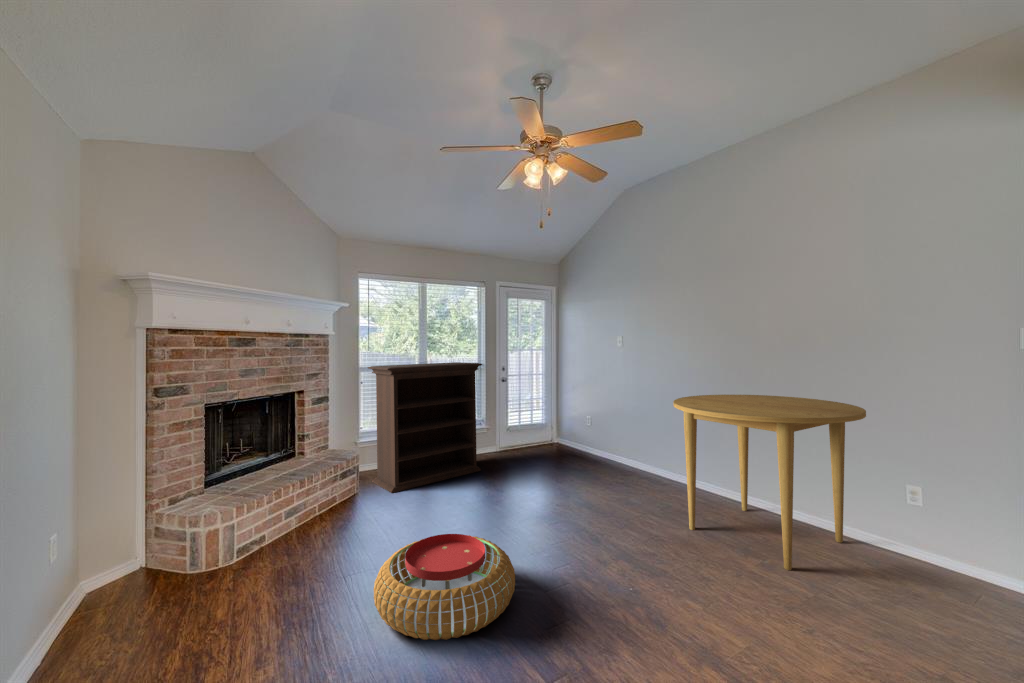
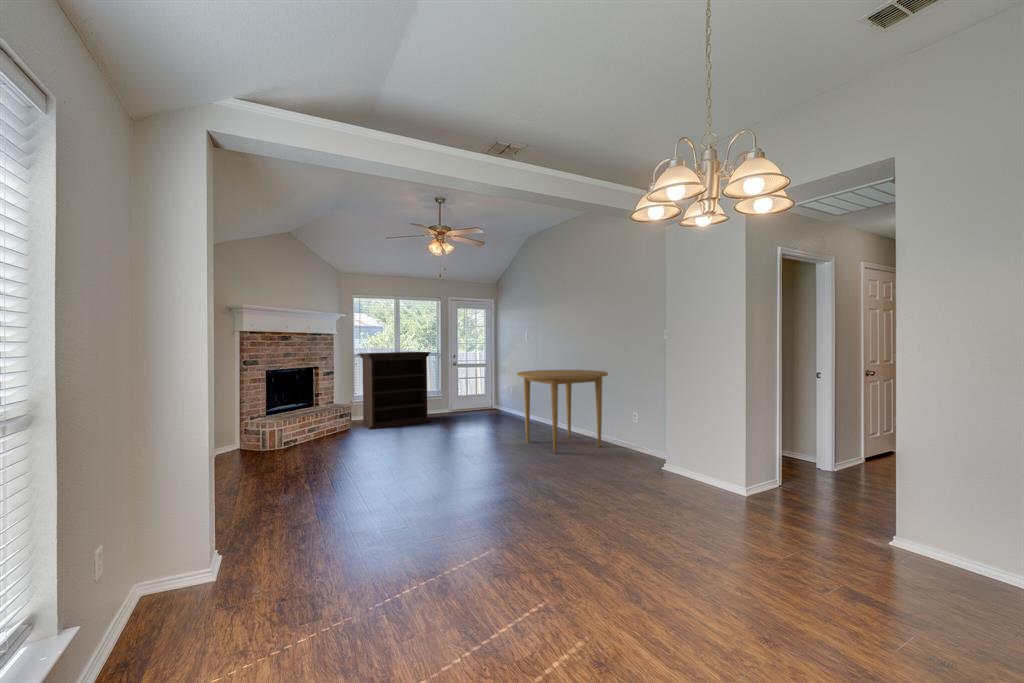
pouf: present [374,534,515,640] -> none [346,432,413,465]

